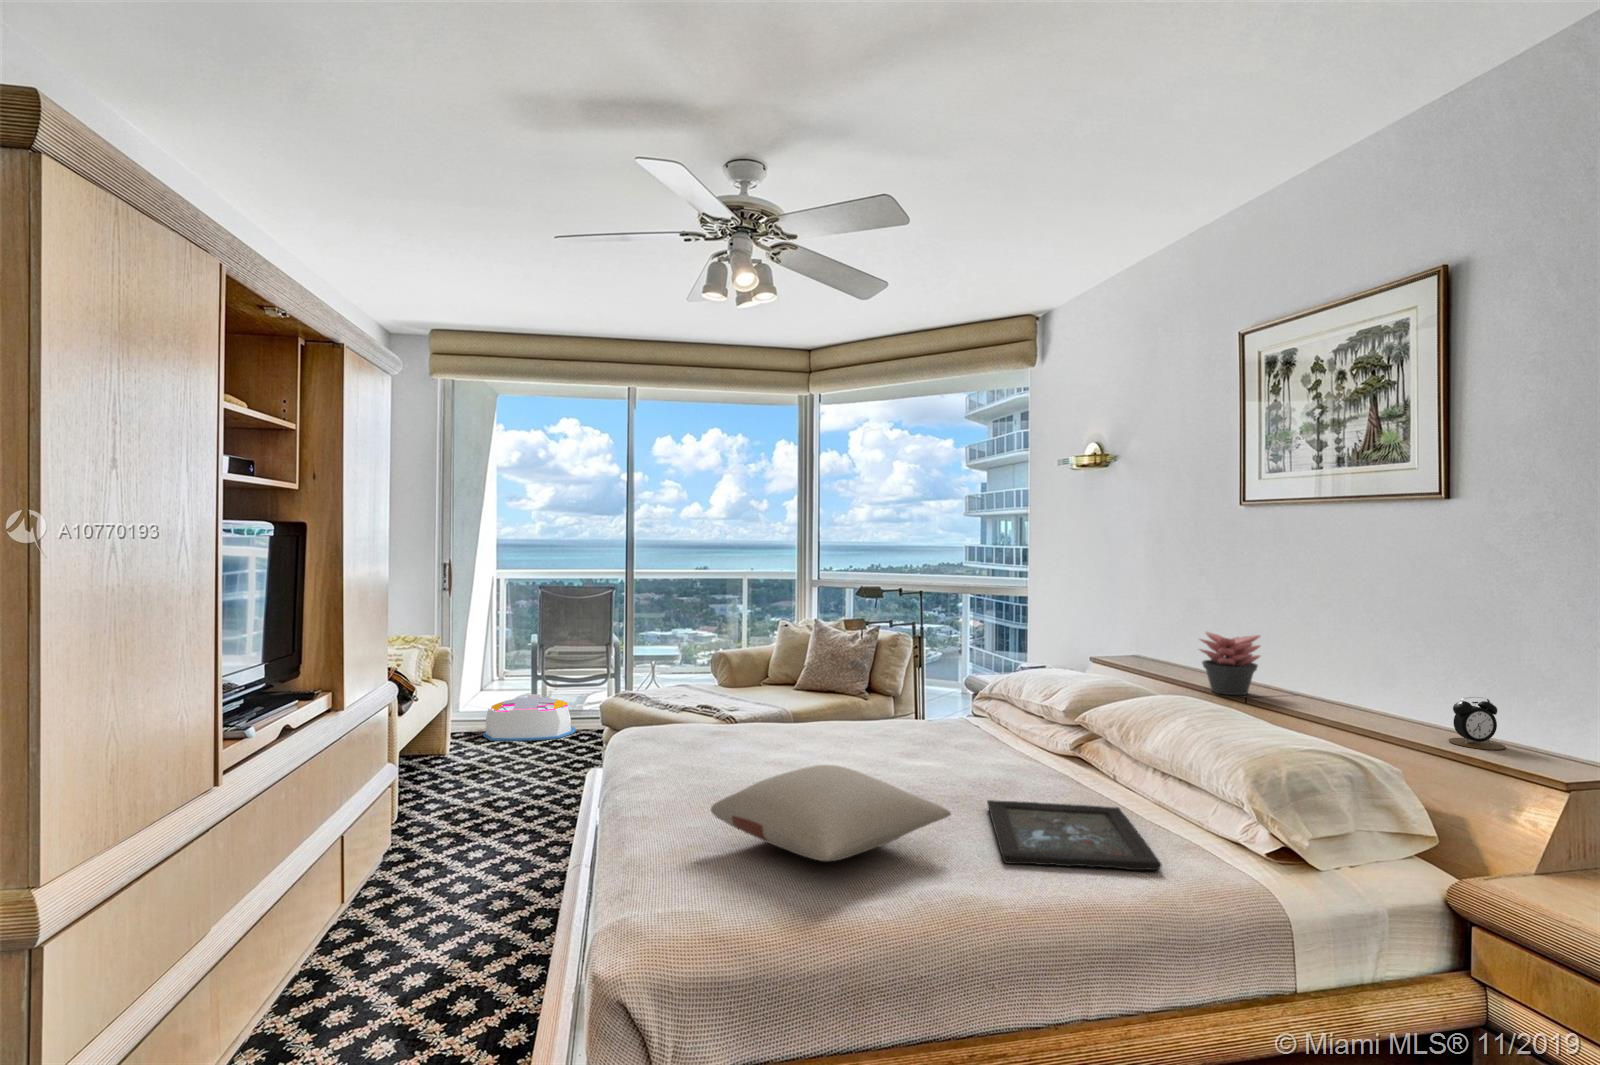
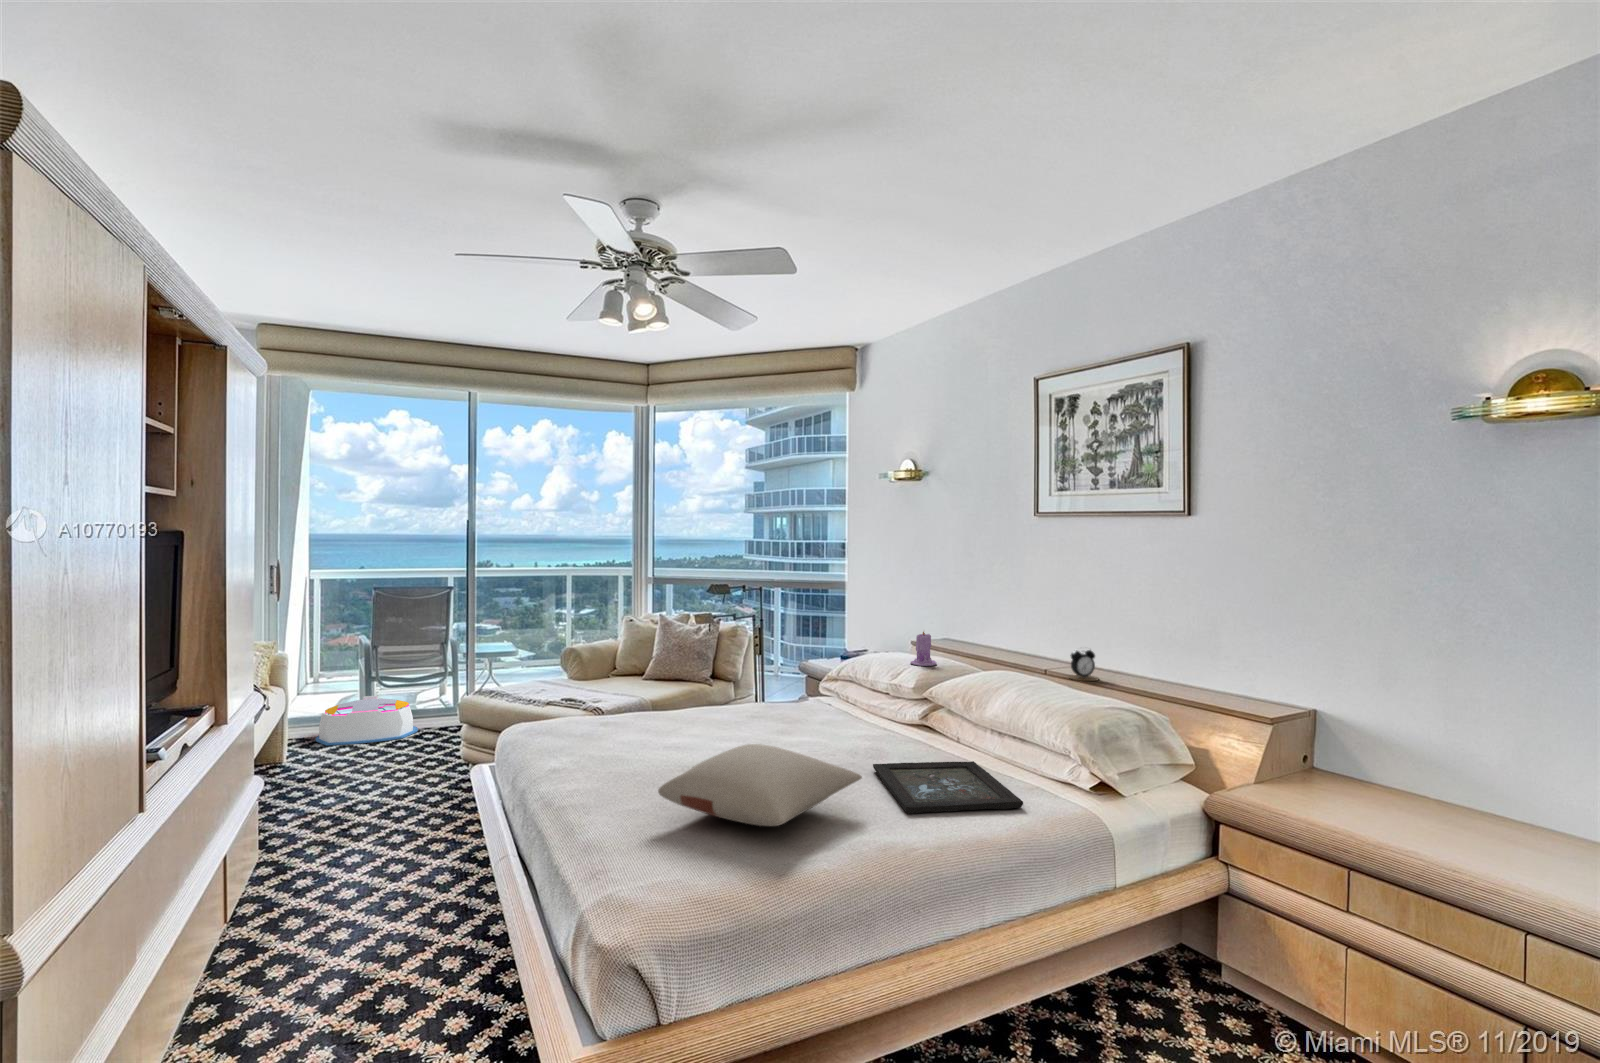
succulent plant: present [1198,632,1260,695] -> none [1008,617,1053,667]
candle: none [1068,643,1102,688] -> present [910,632,937,666]
alarm clock: present [1449,697,1506,750] -> present [1069,650,1099,681]

